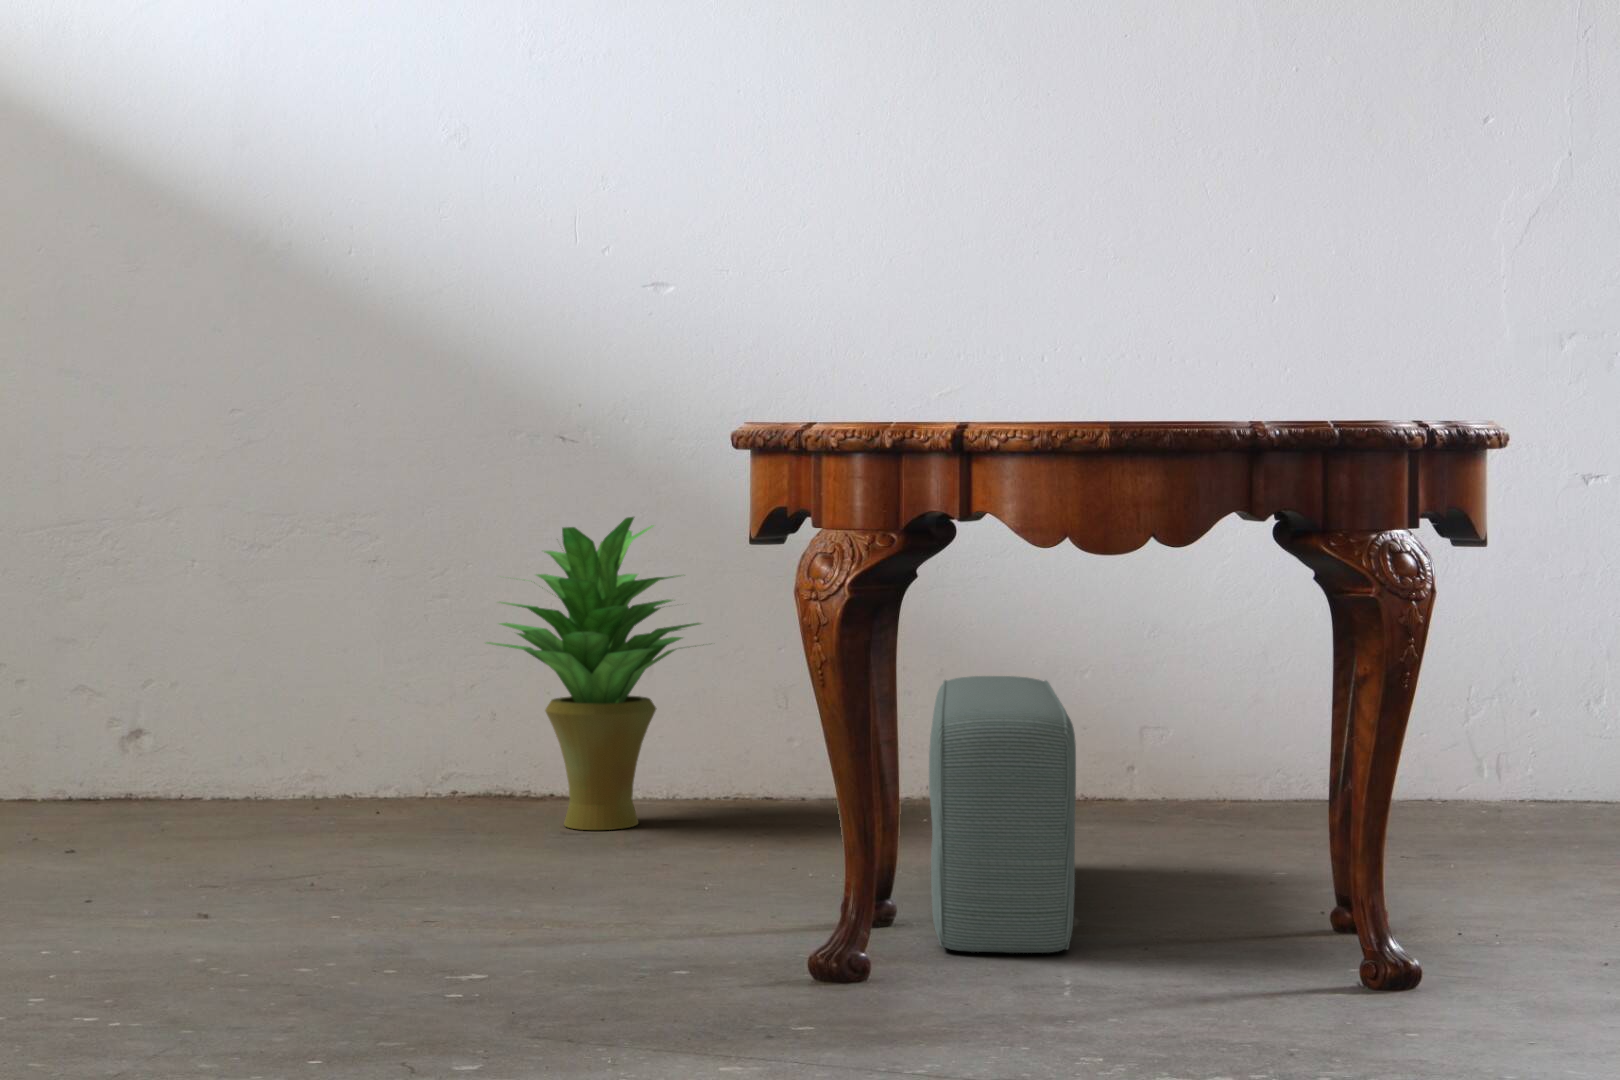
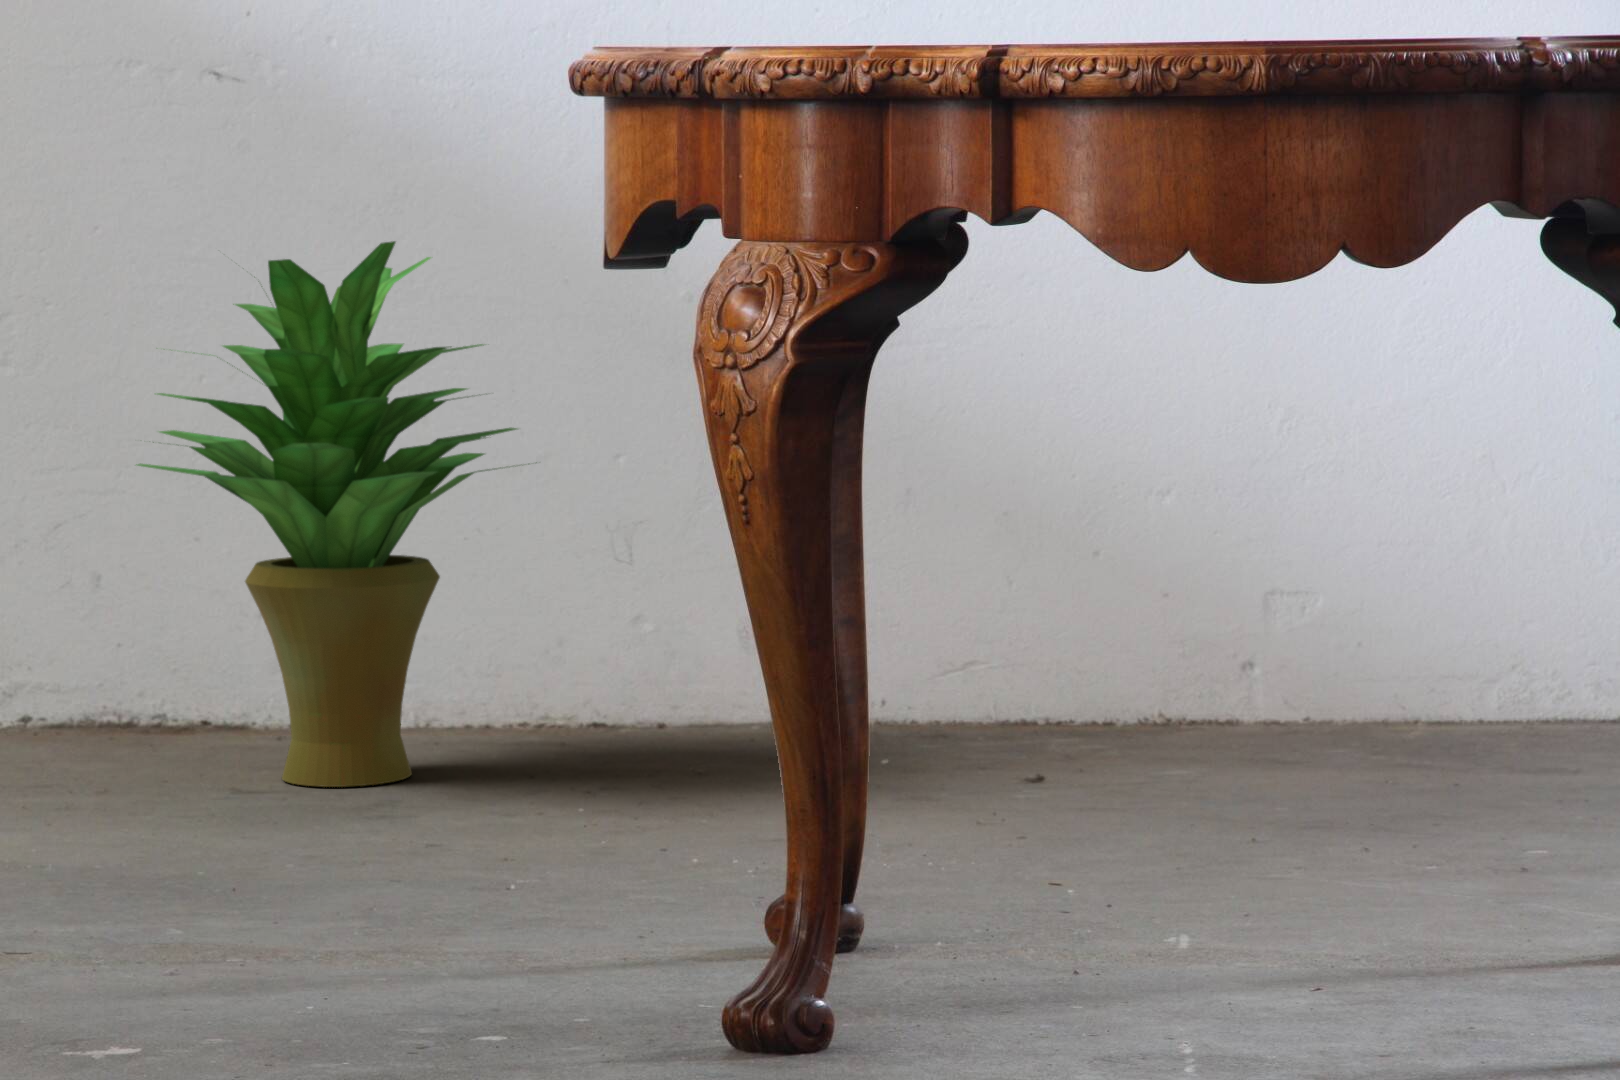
pouf: present [929,676,1076,953] -> none [933,513,1185,989]

